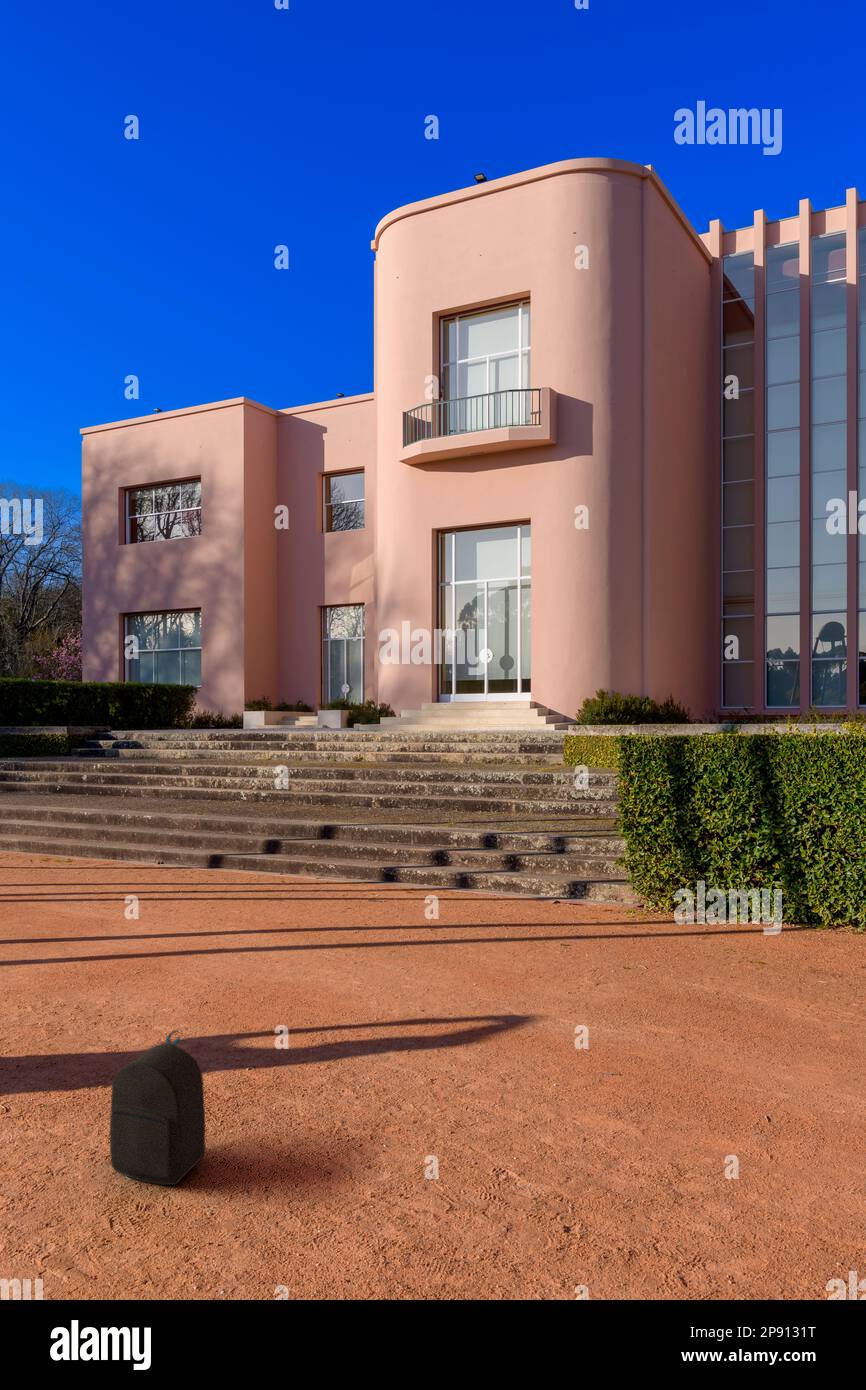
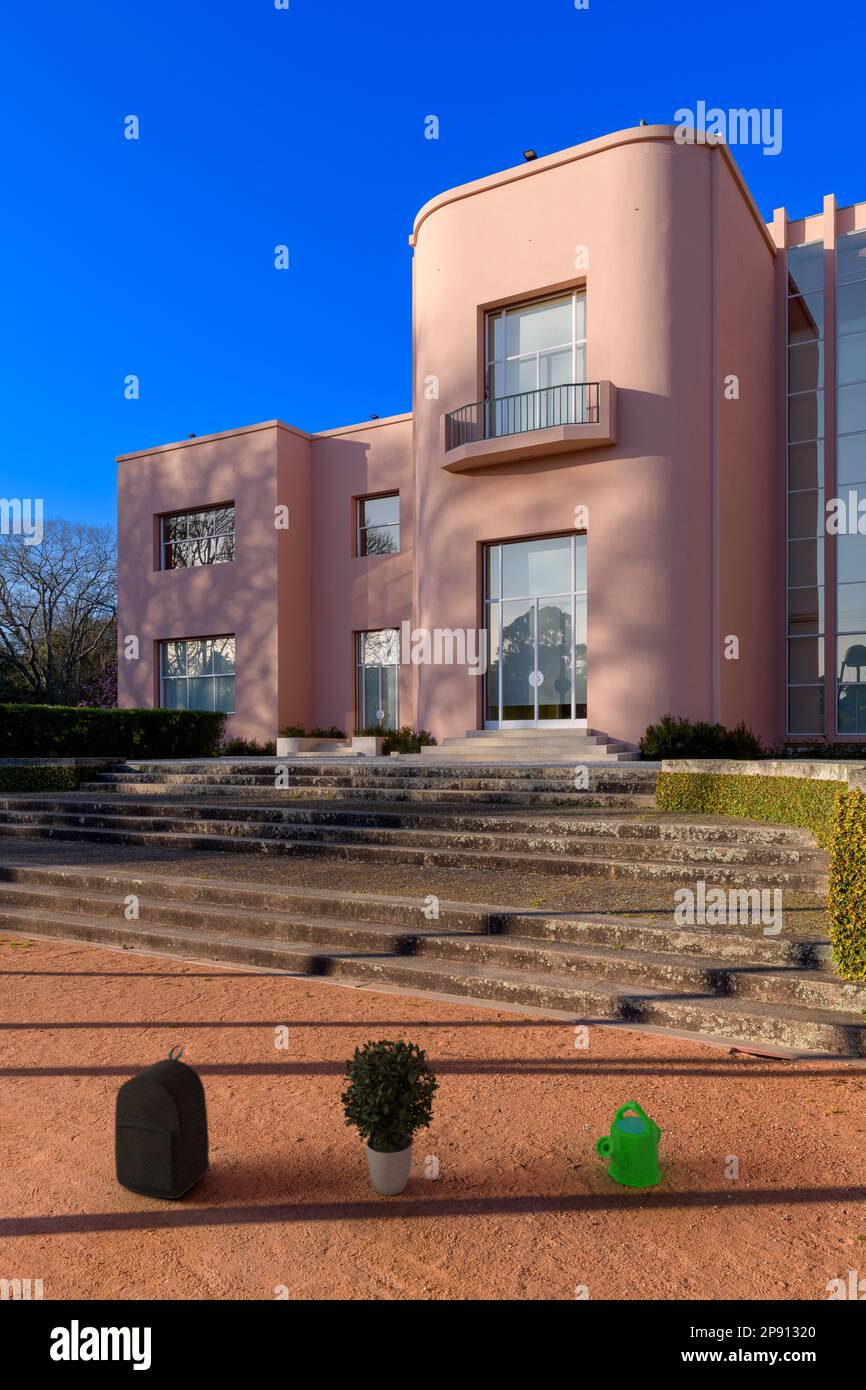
potted plant: none [341,1029,439,1183] -> present [341,1039,440,1195]
watering can: none [591,1091,653,1177] -> present [596,1101,663,1188]

